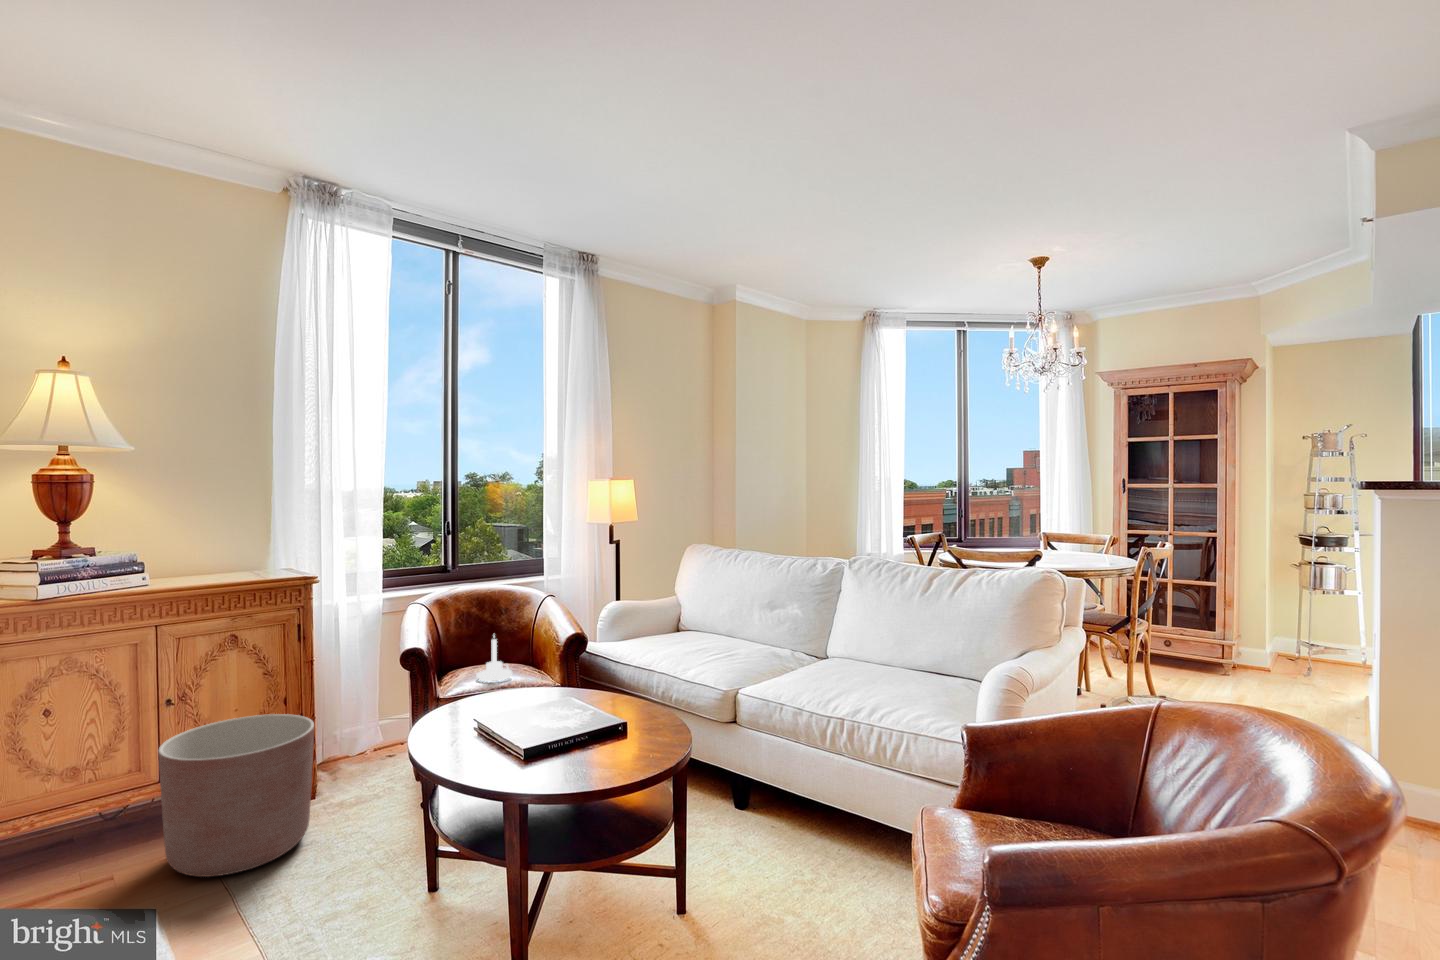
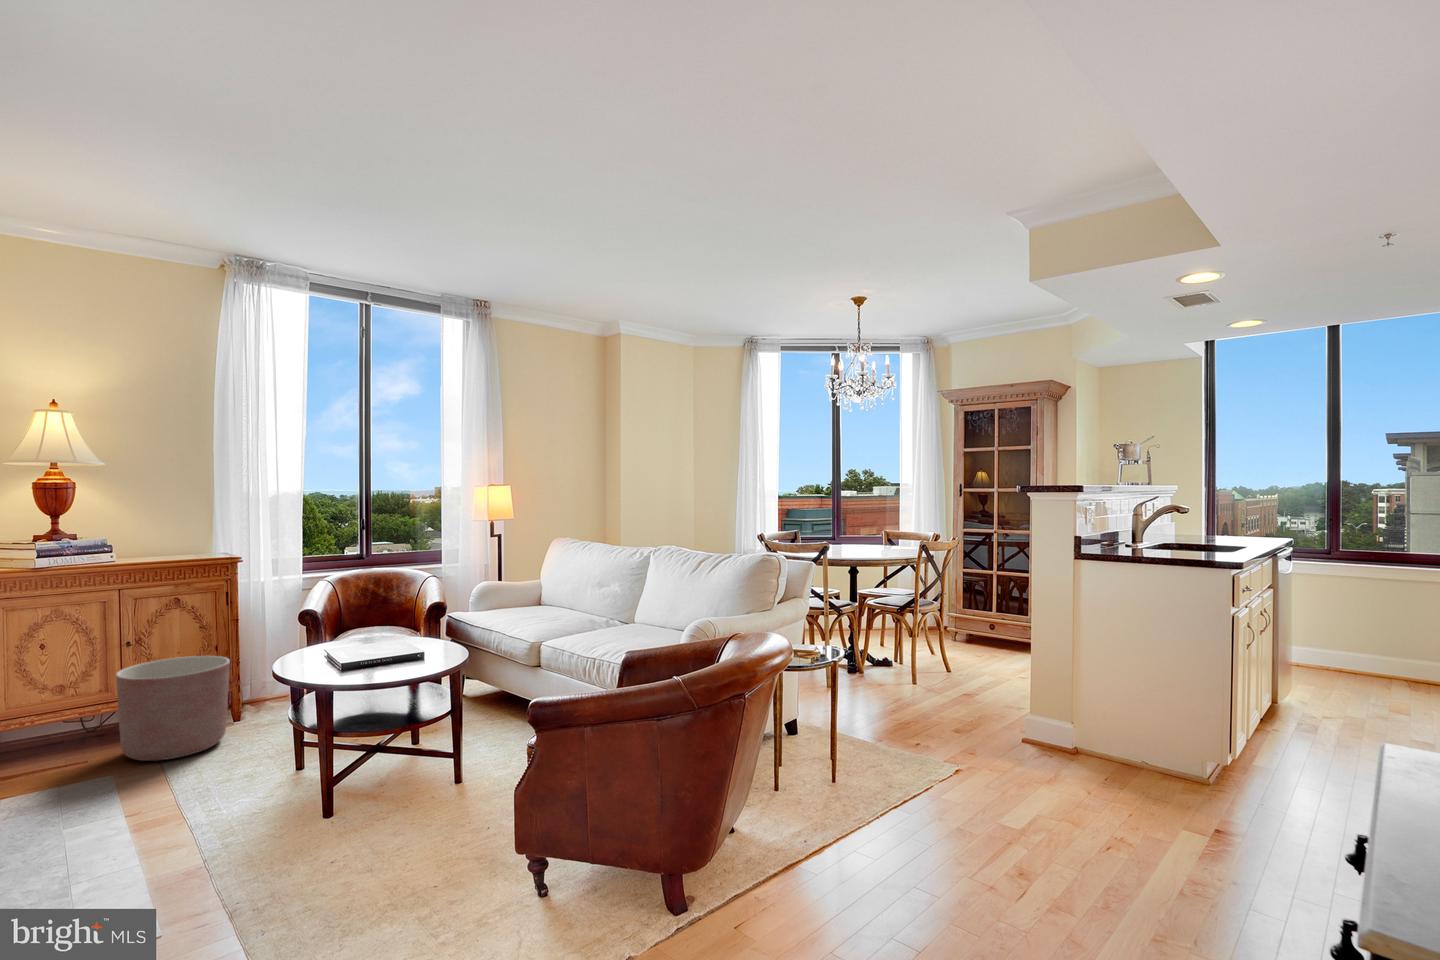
candle holder: present [476,635,512,681] -> none [355,599,383,635]

